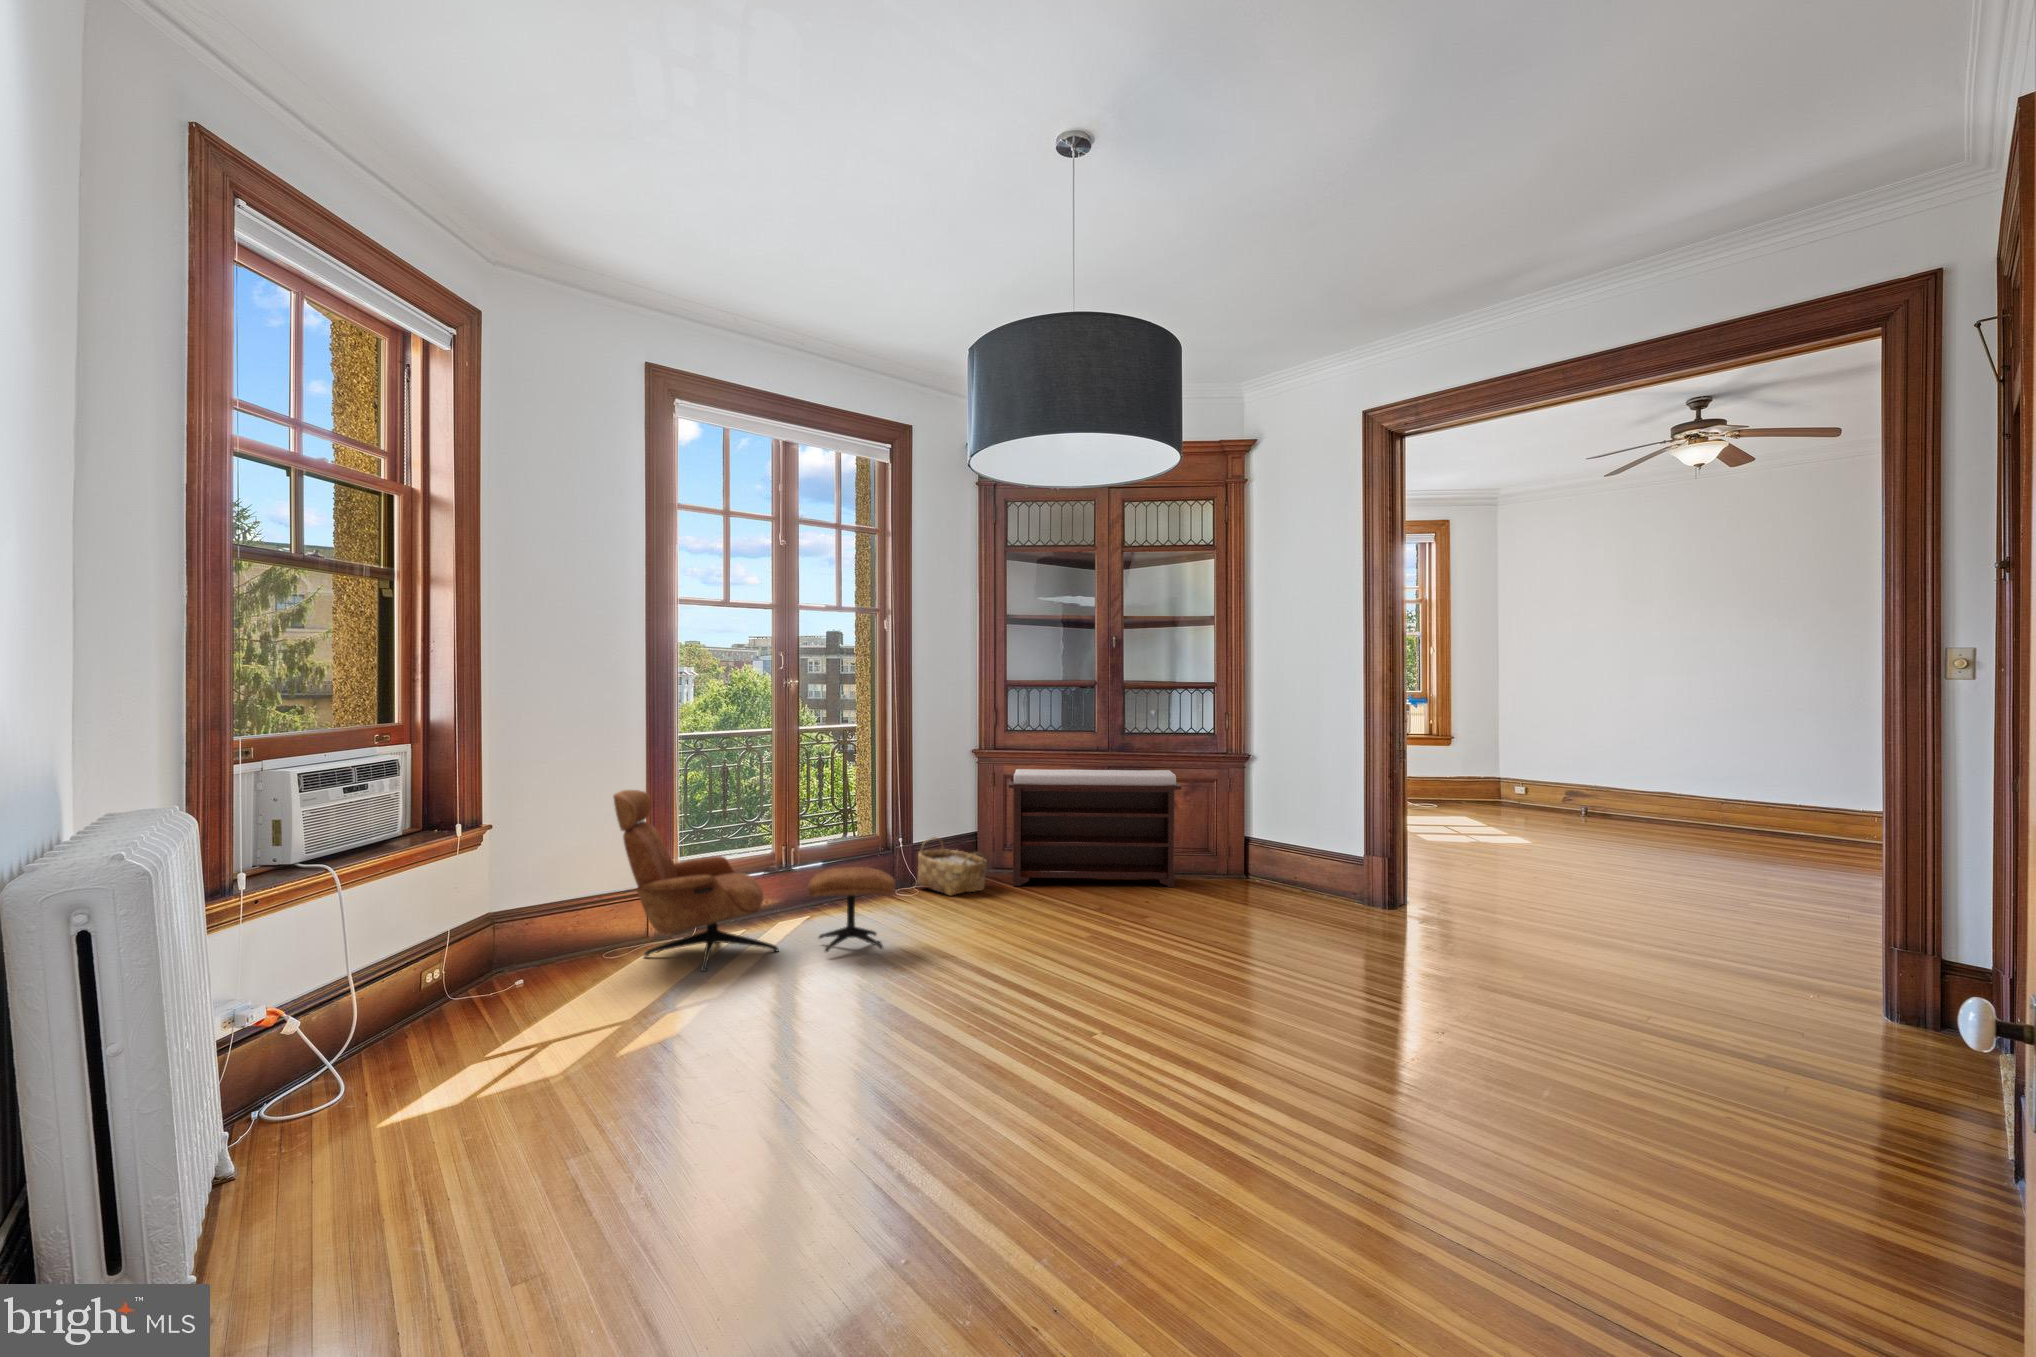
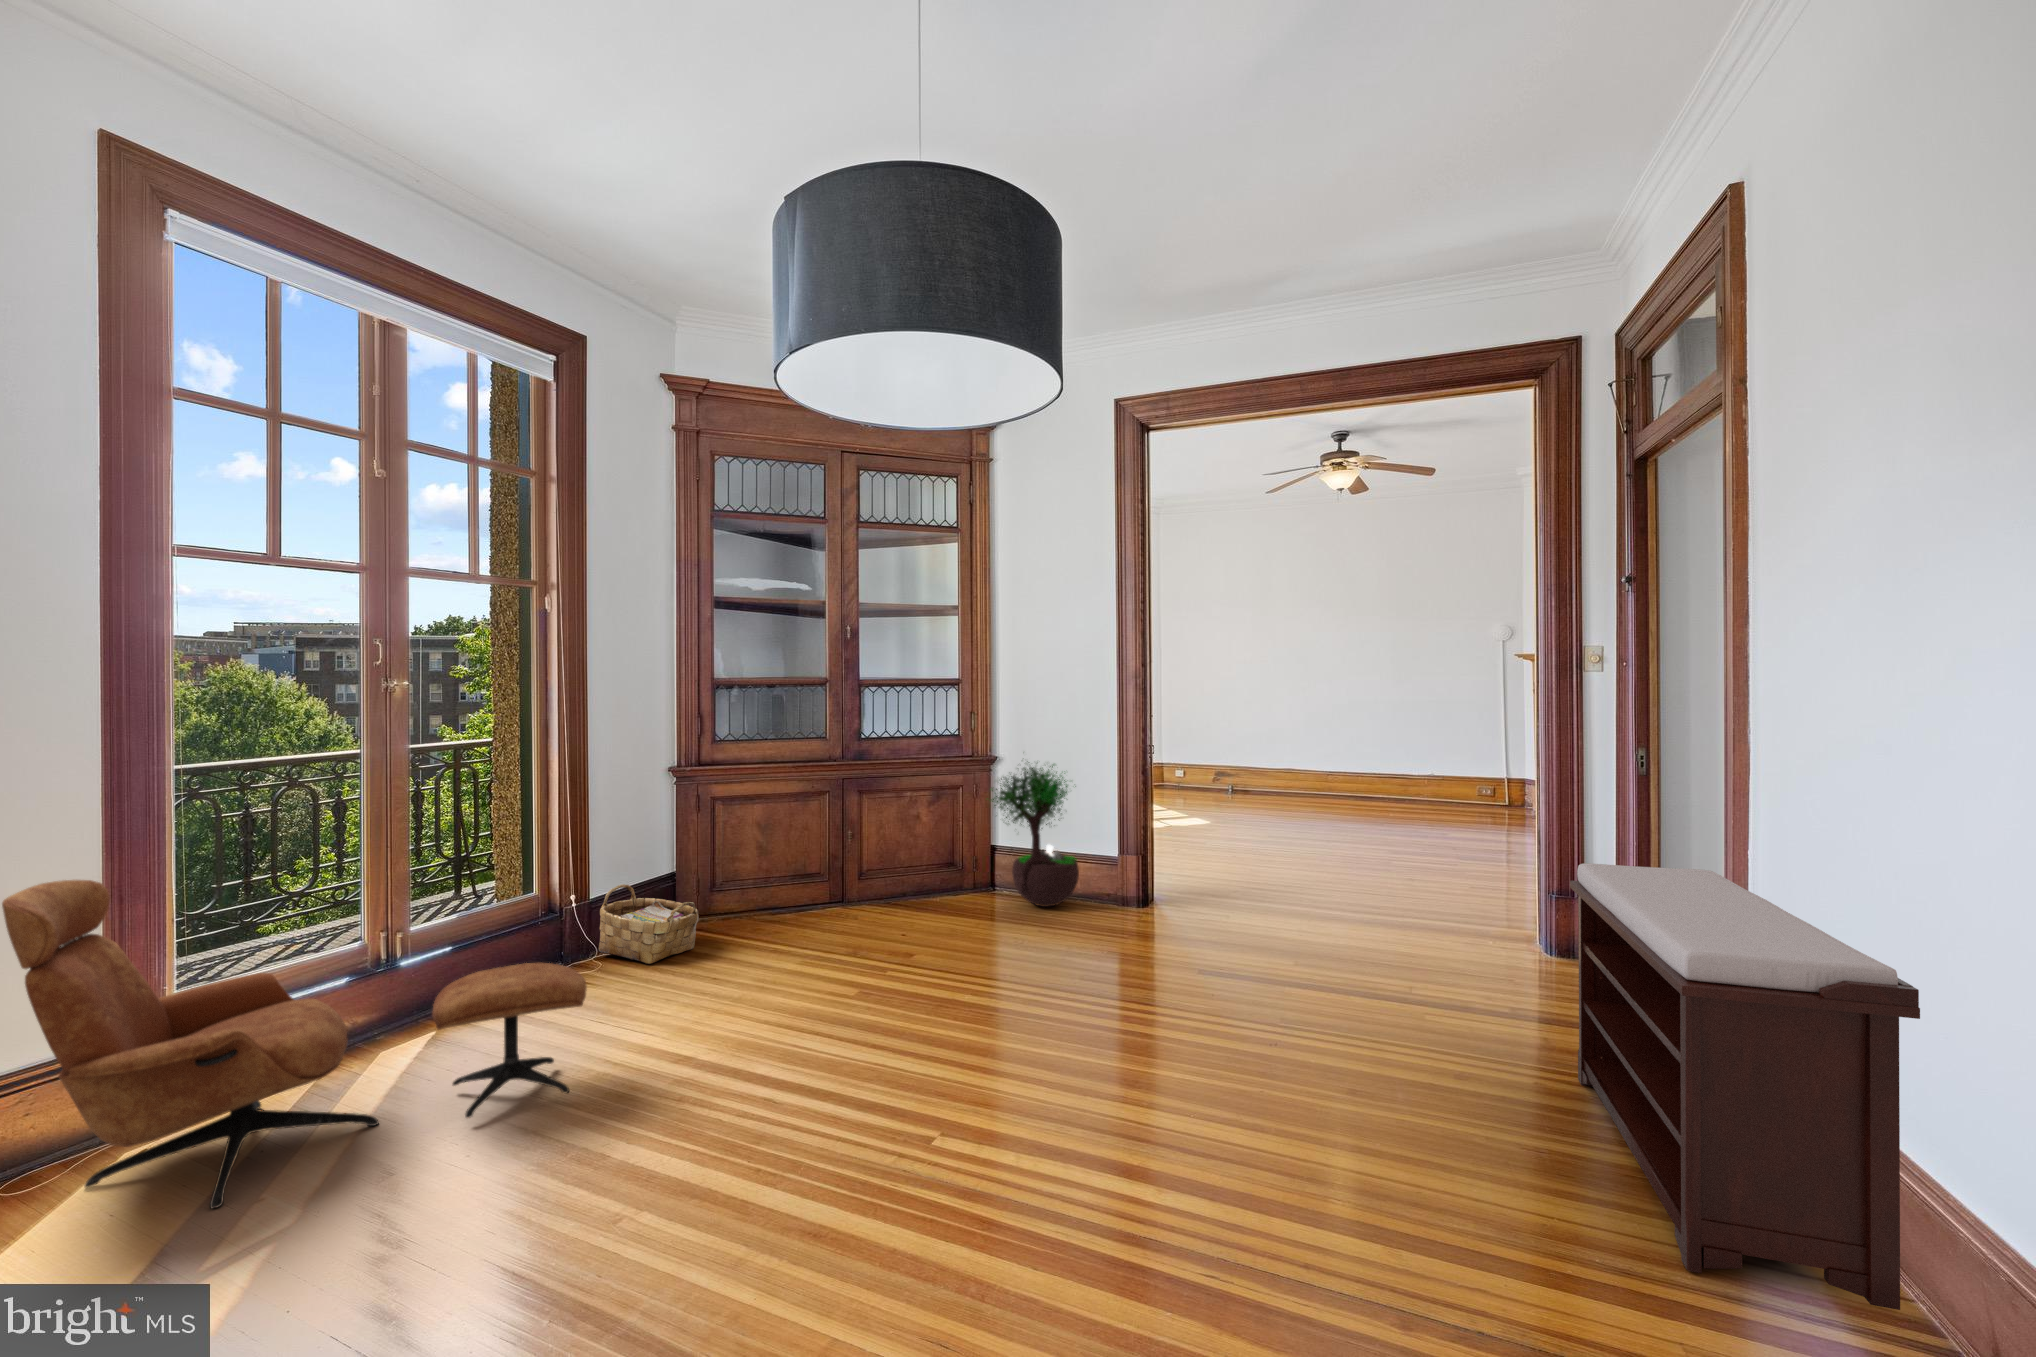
potted tree: none [1226,748,1316,888] -> present [990,761,1079,907]
bench: present [1009,769,1181,887] -> present [1570,863,1920,1310]

